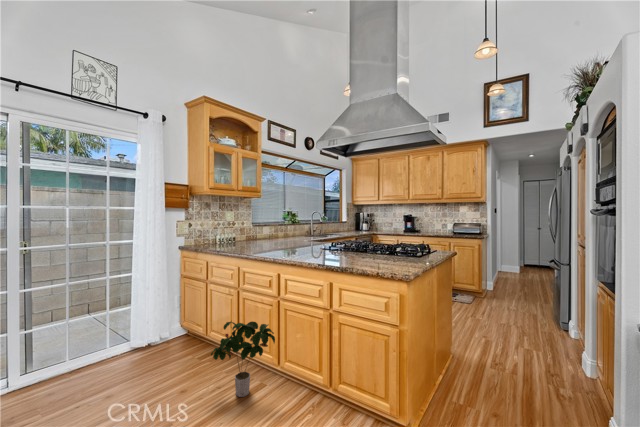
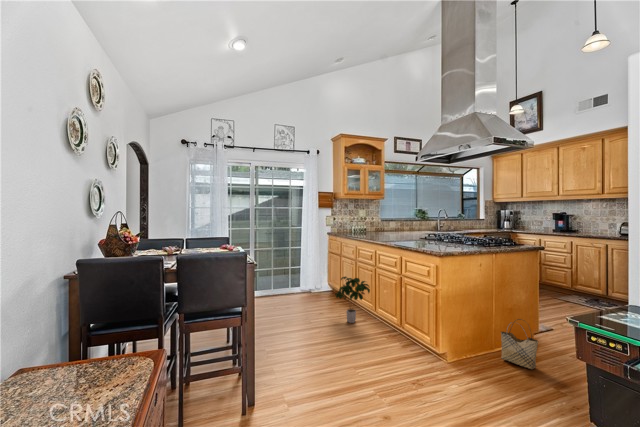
woven basket: none [449,344,489,405] -> present [501,319,538,369]

